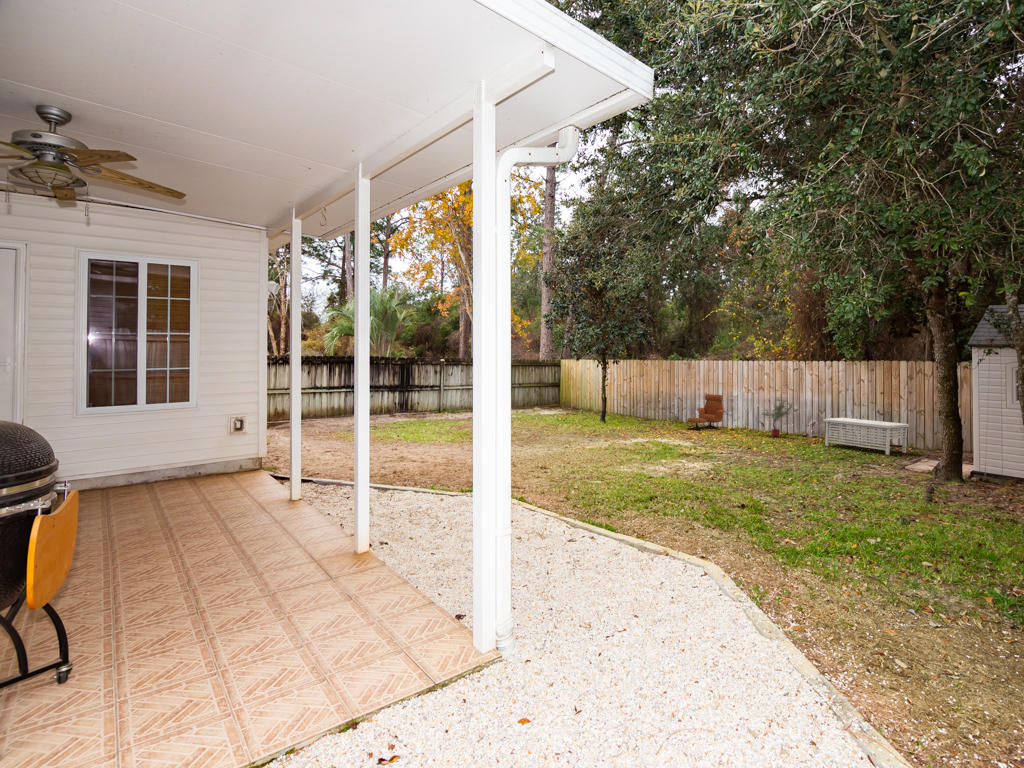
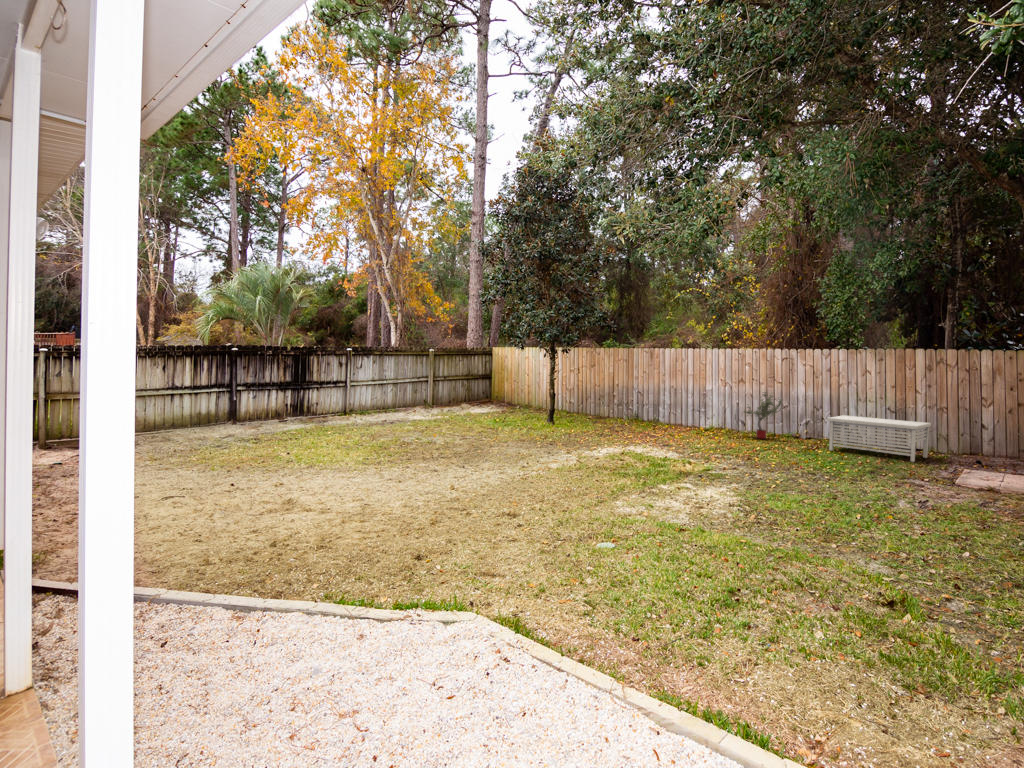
lounge chair: present [687,394,725,431] -> none [654,389,697,433]

